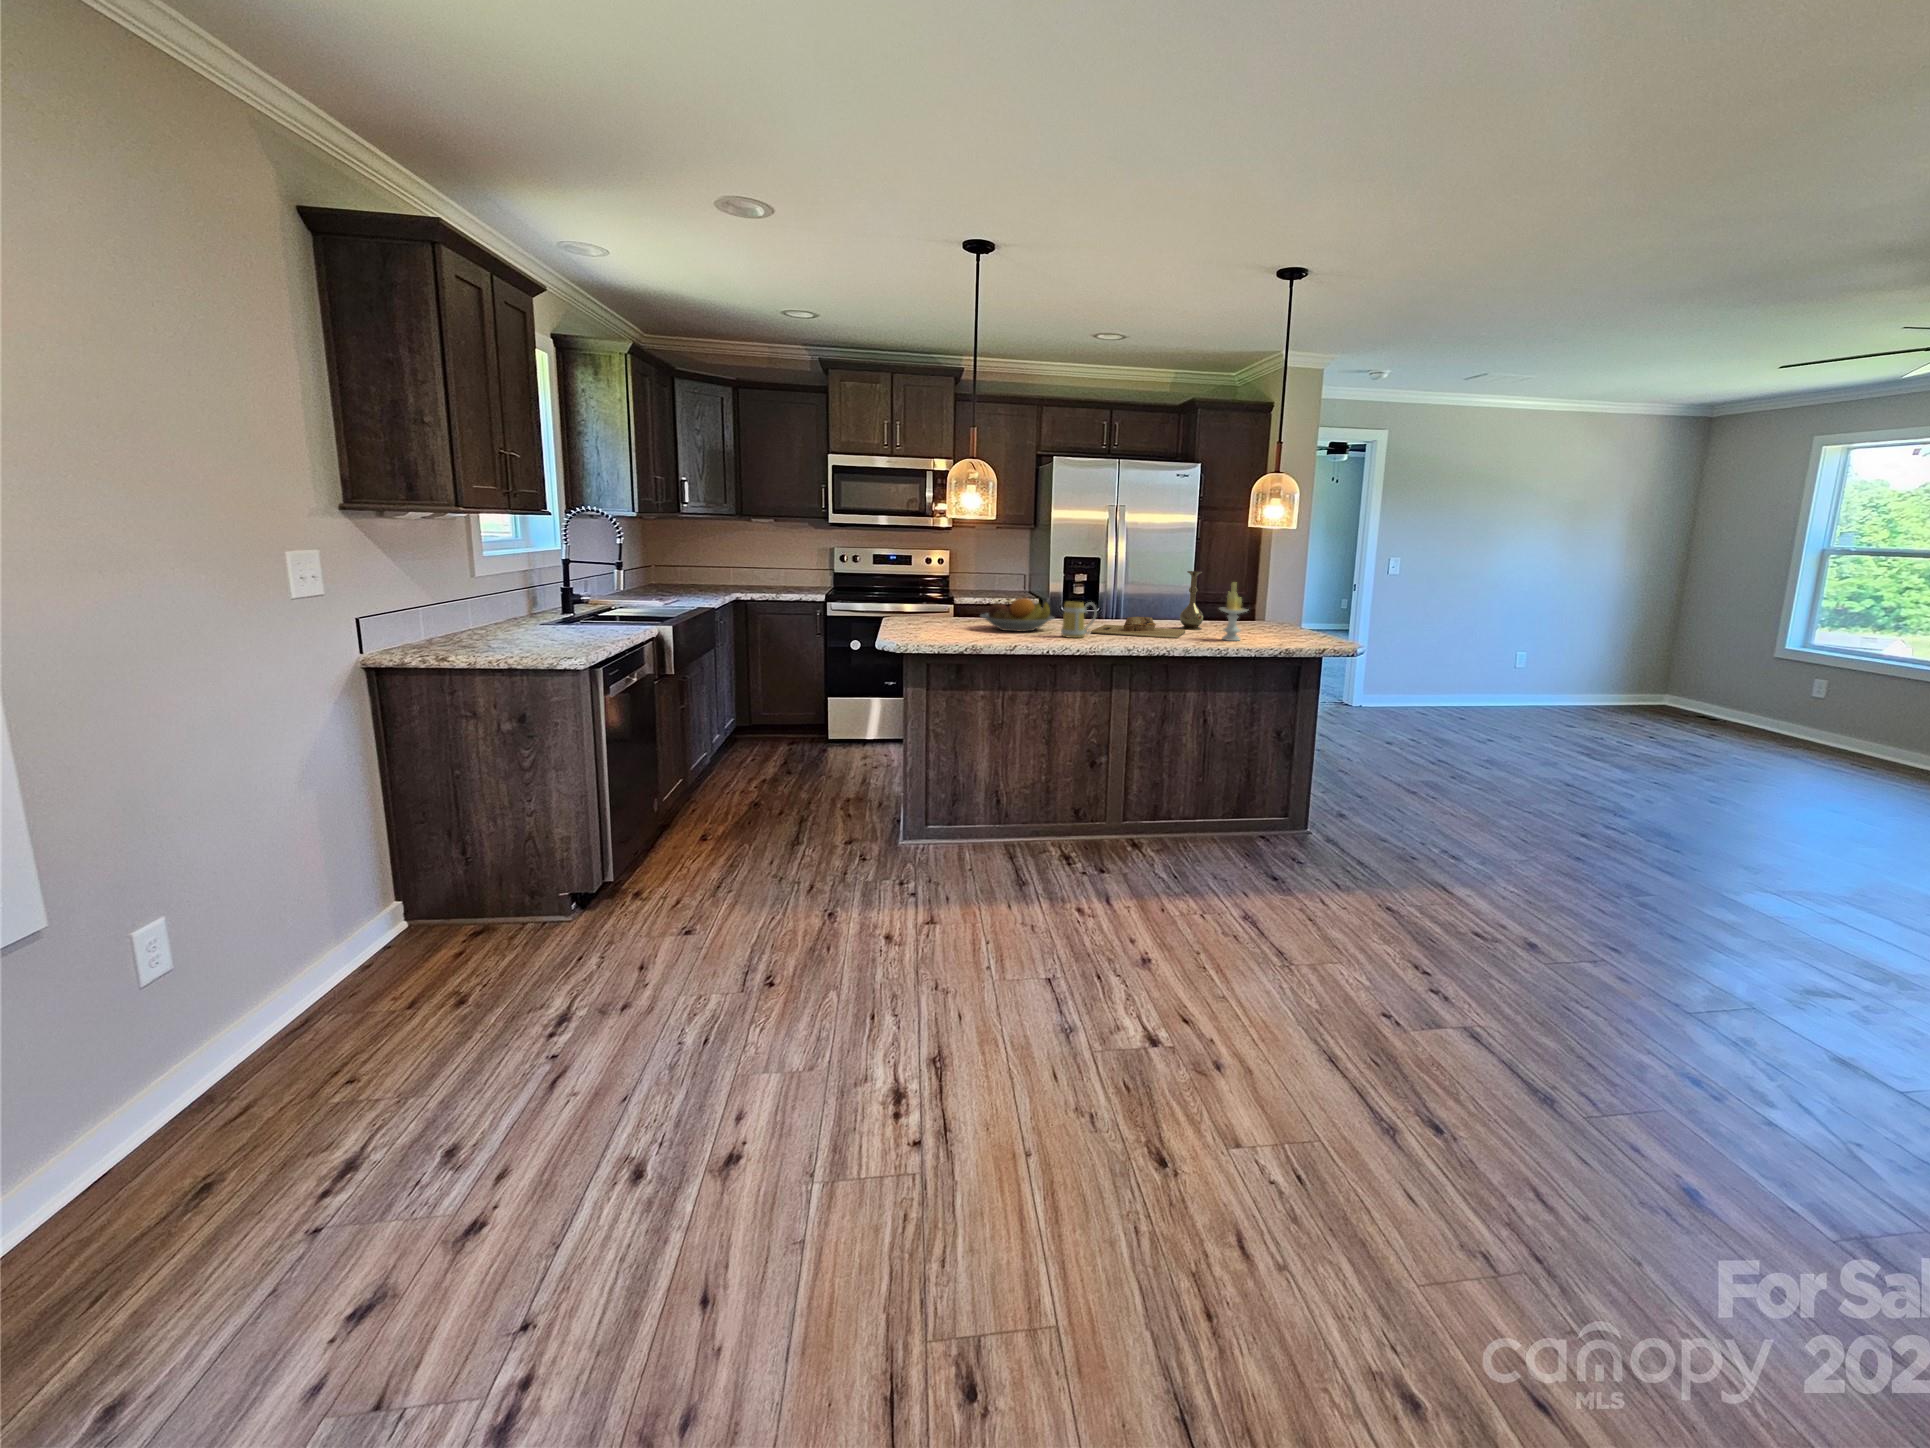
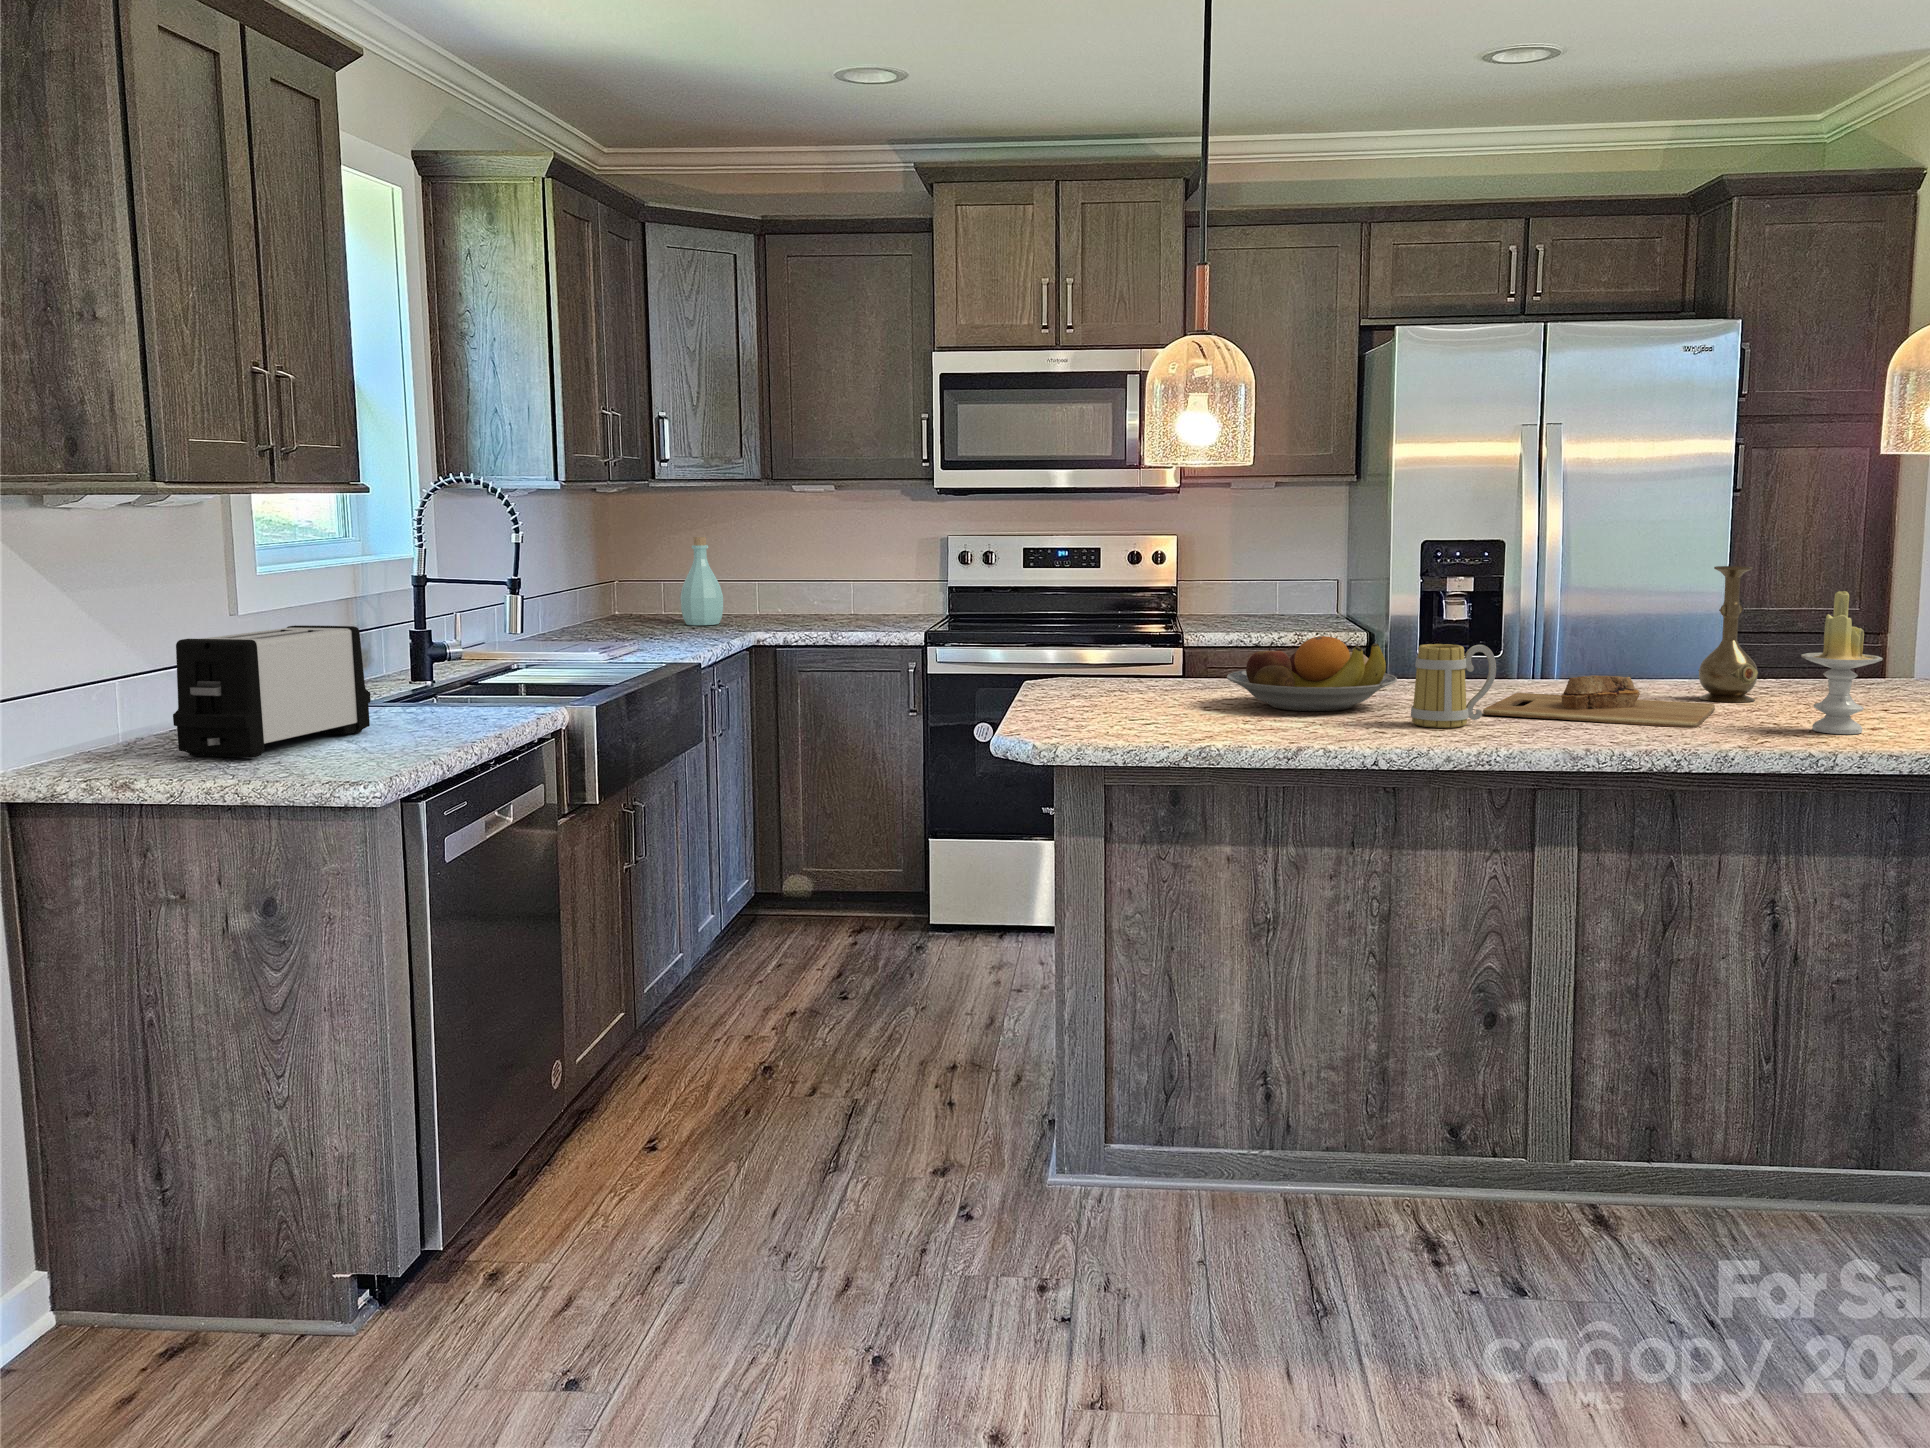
bottle: none [695,544,718,590] -> present [680,537,723,625]
toaster: none [460,582,559,647] -> present [173,625,371,758]

